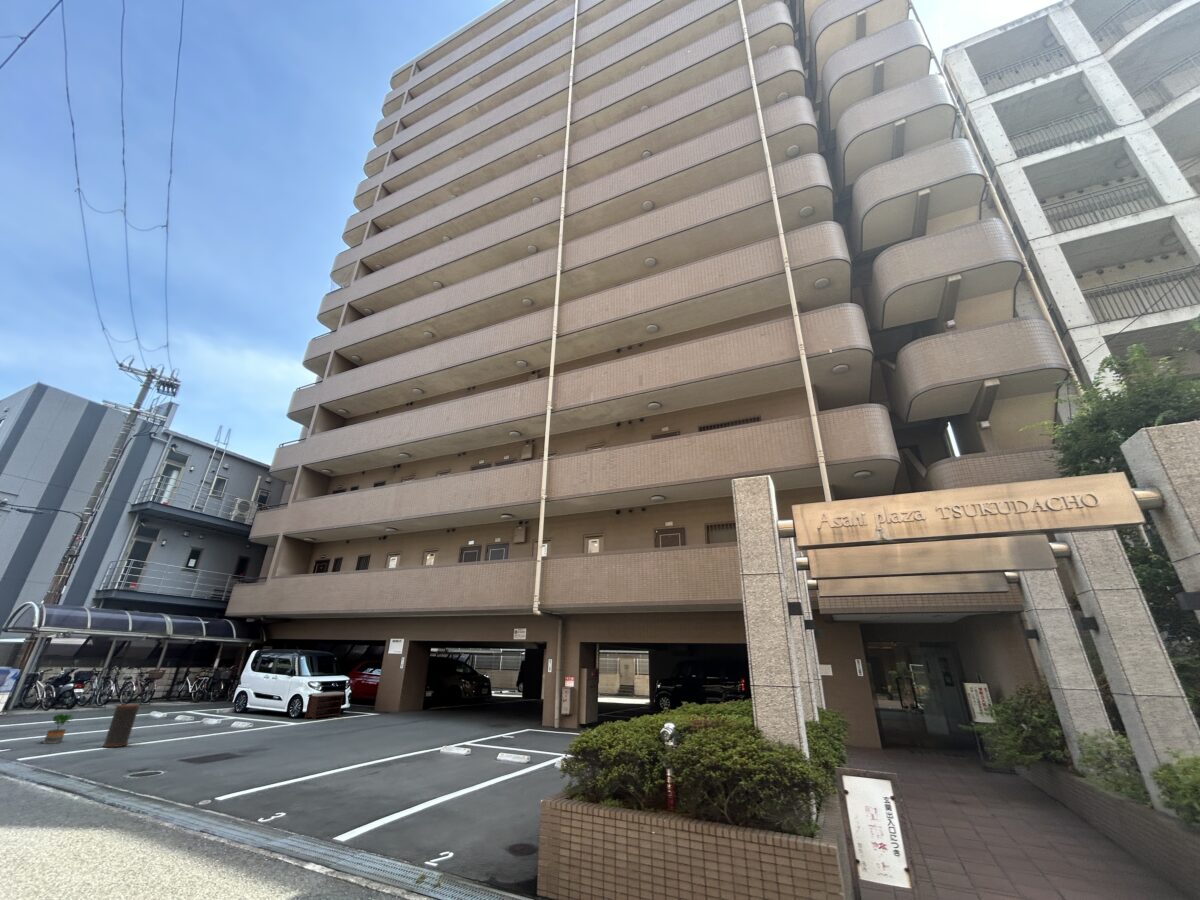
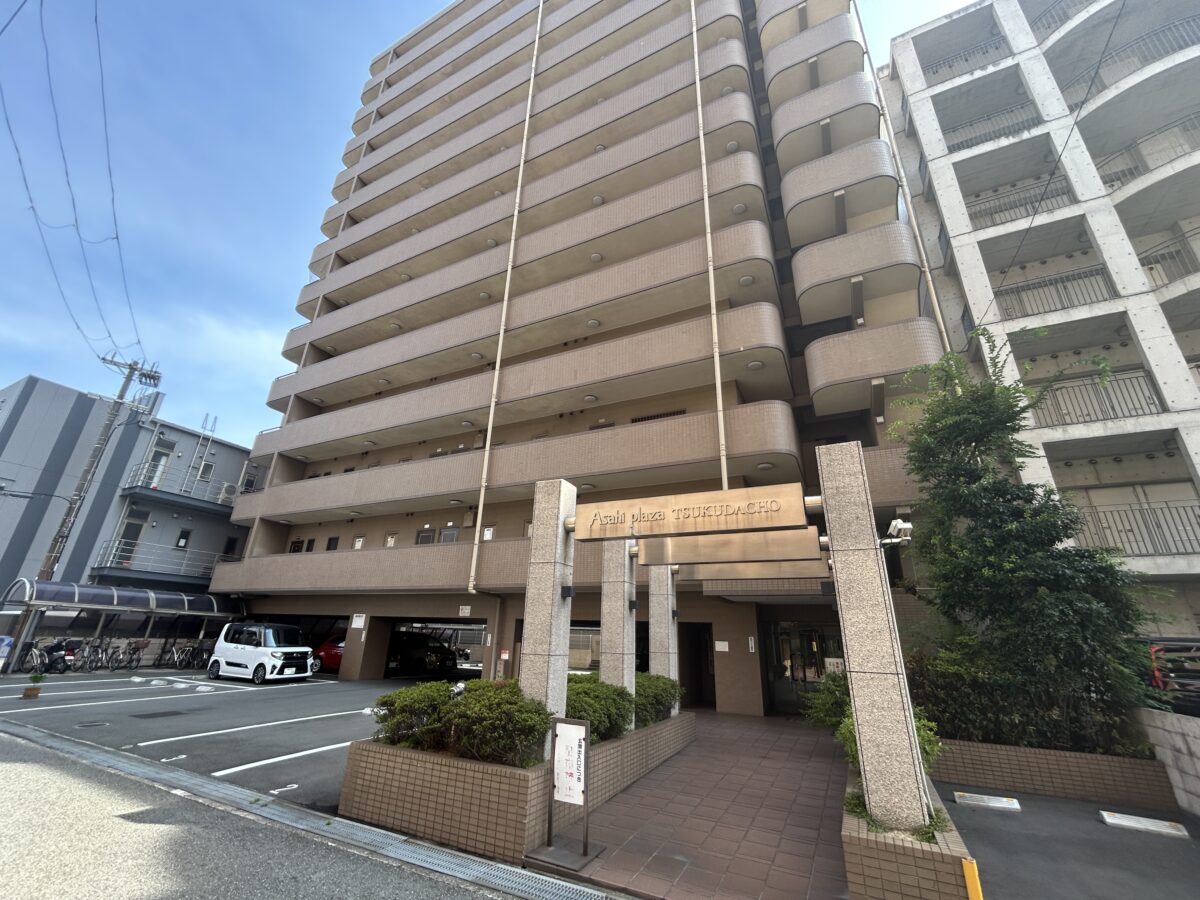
bench: present [305,692,345,719] -> none [268,661,307,685]
trash can: present [103,704,139,747] -> none [71,667,103,703]

